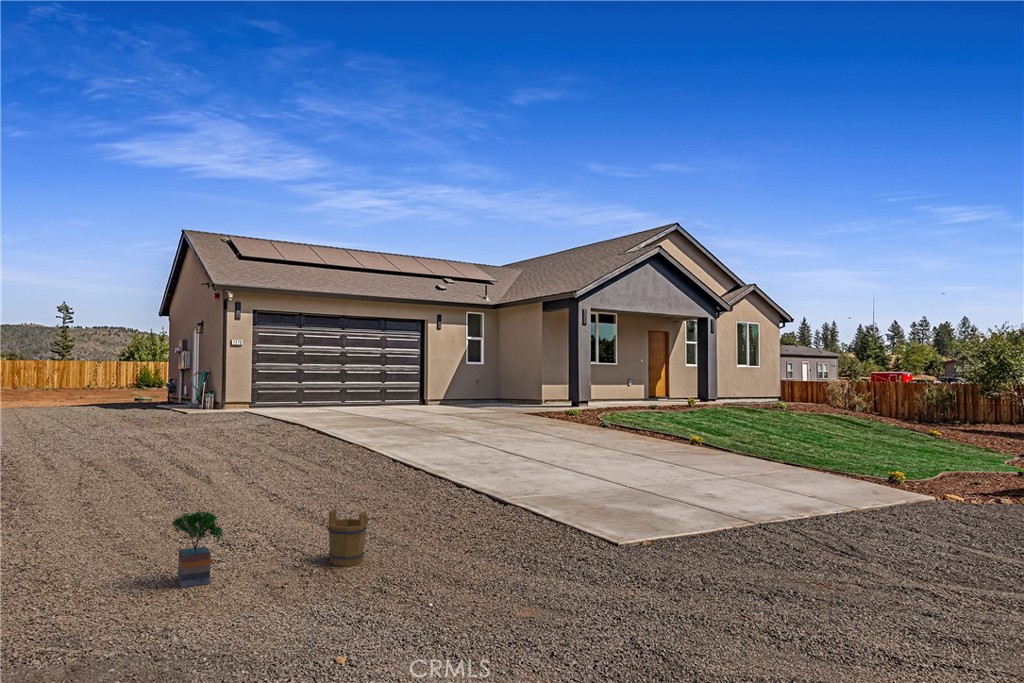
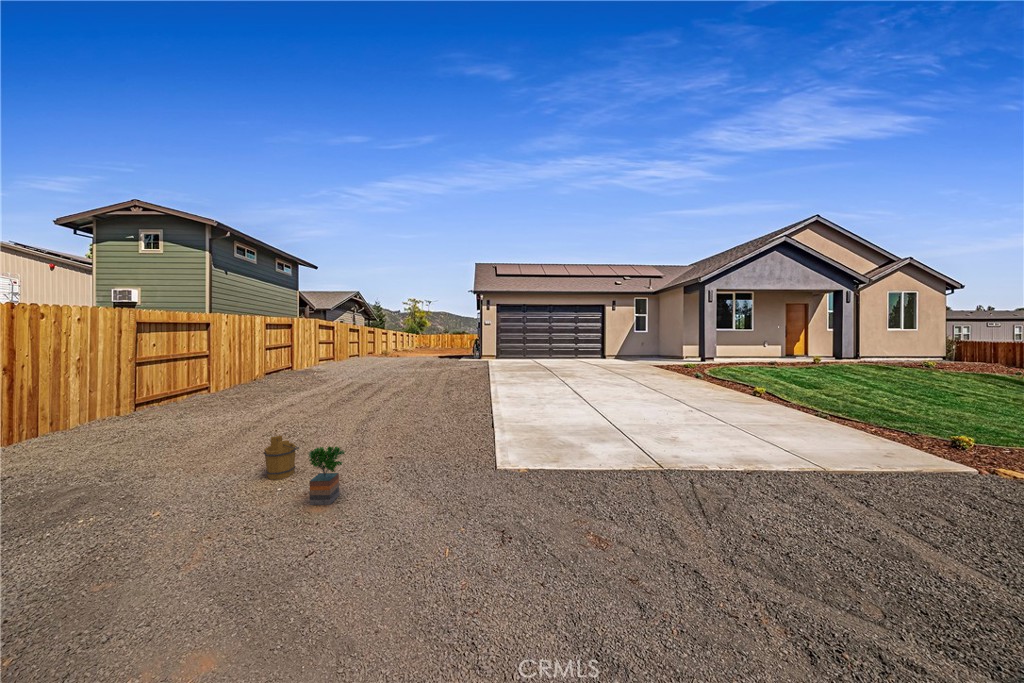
potted tree: present [172,511,222,588] -> present [309,446,345,505]

